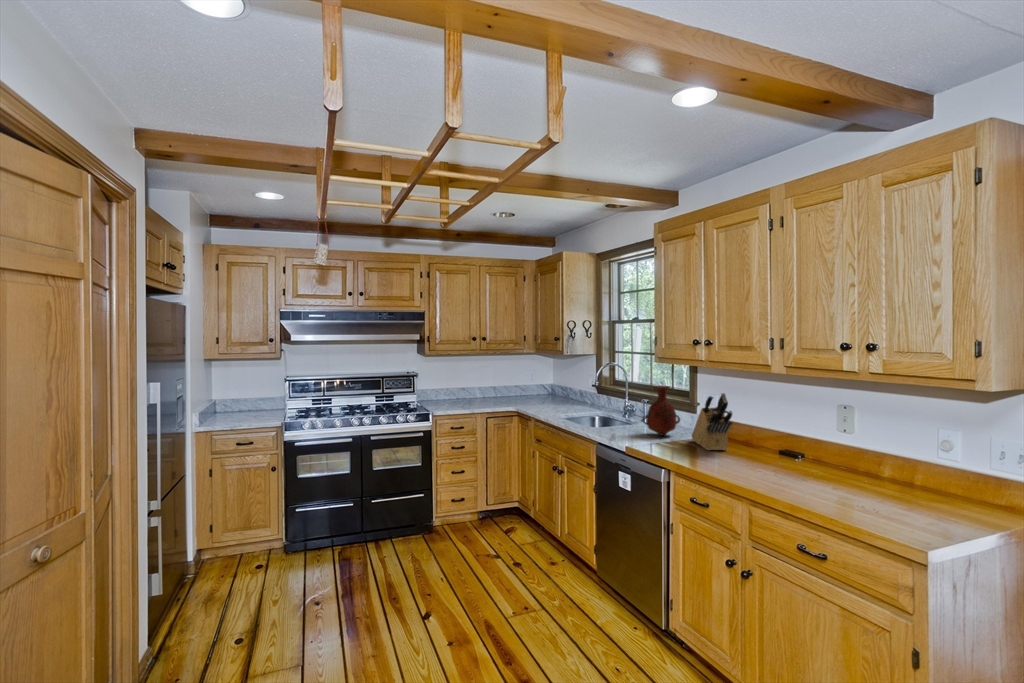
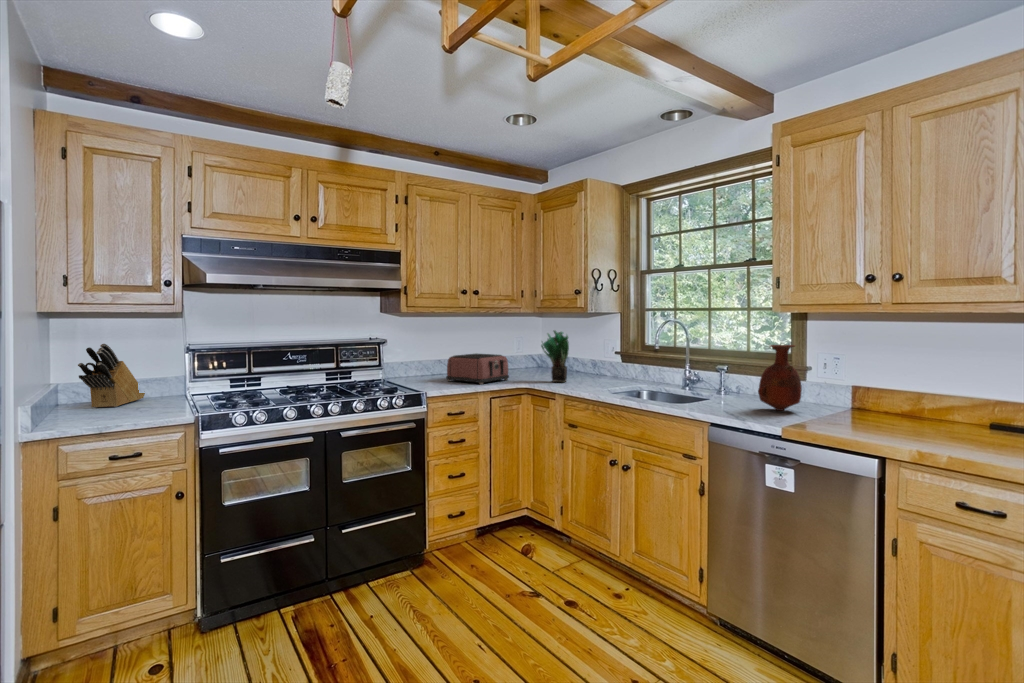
potted plant: none [531,366,556,407] -> present [541,331,569,382]
toaster: none [465,382,512,407] -> present [446,354,509,385]
knife block: present [692,393,732,451] -> present [78,344,145,408]

